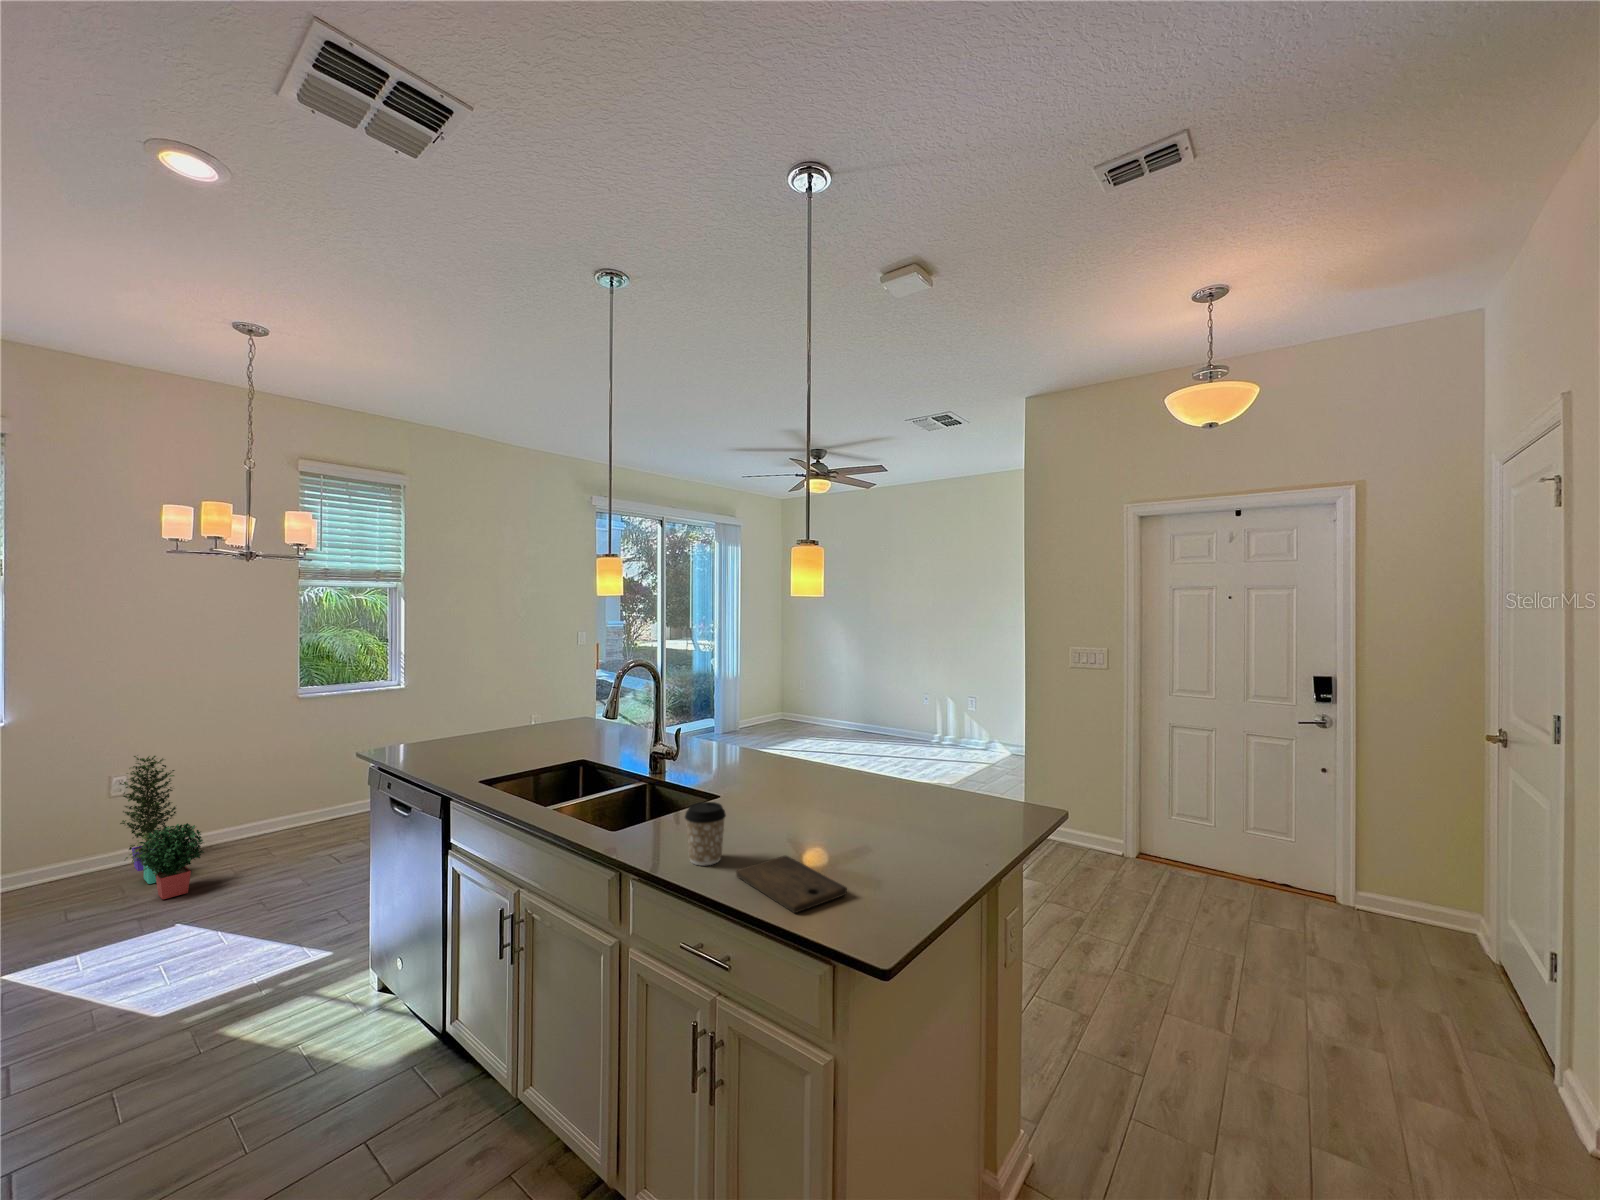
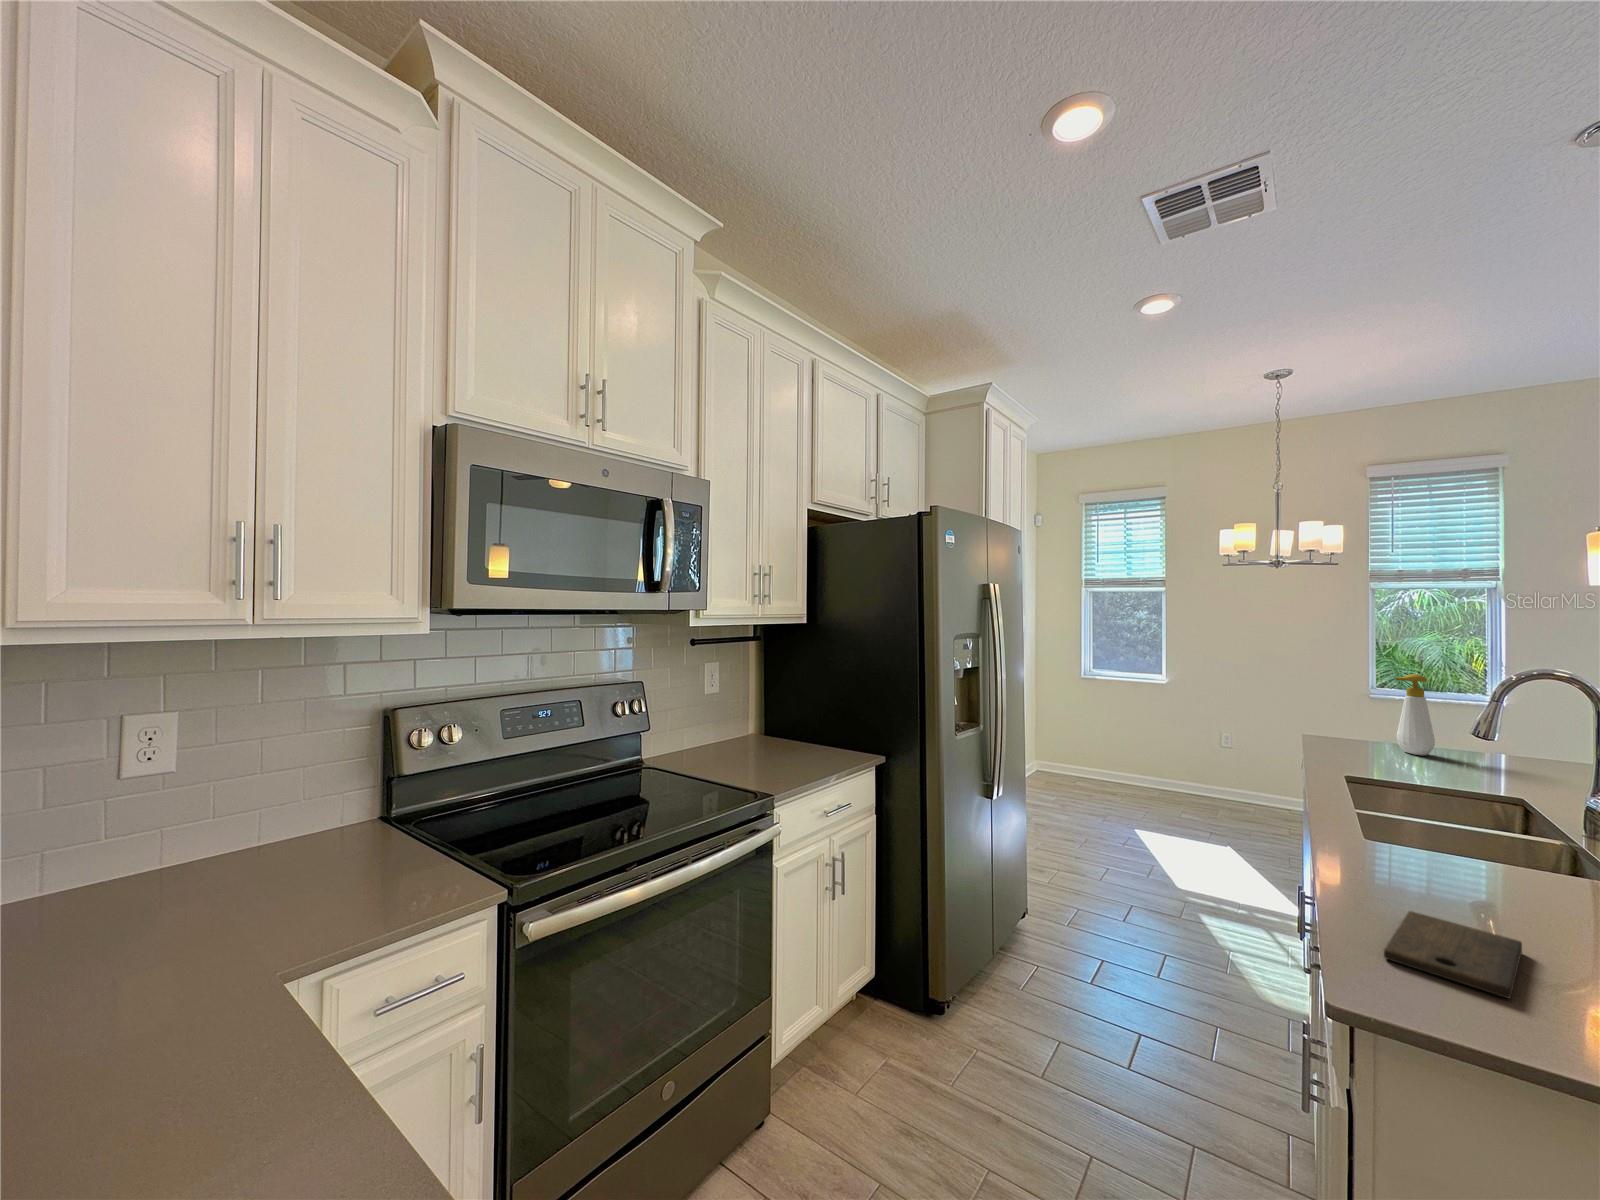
soap bottle: none [452,671,484,745] -> present [1395,674,1435,755]
potted plant: present [120,755,204,899] -> none [1217,718,1264,830]
coffee cup: present [685,802,726,865] -> none [1382,827,1451,906]

